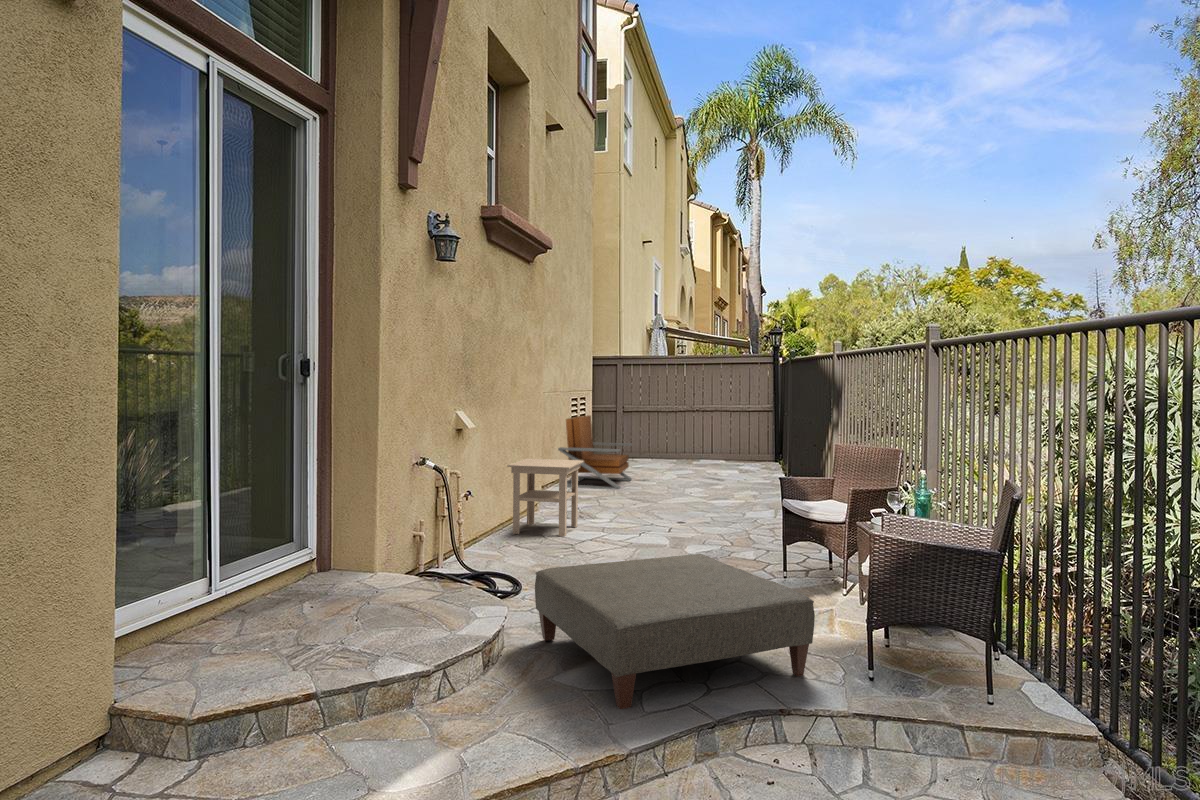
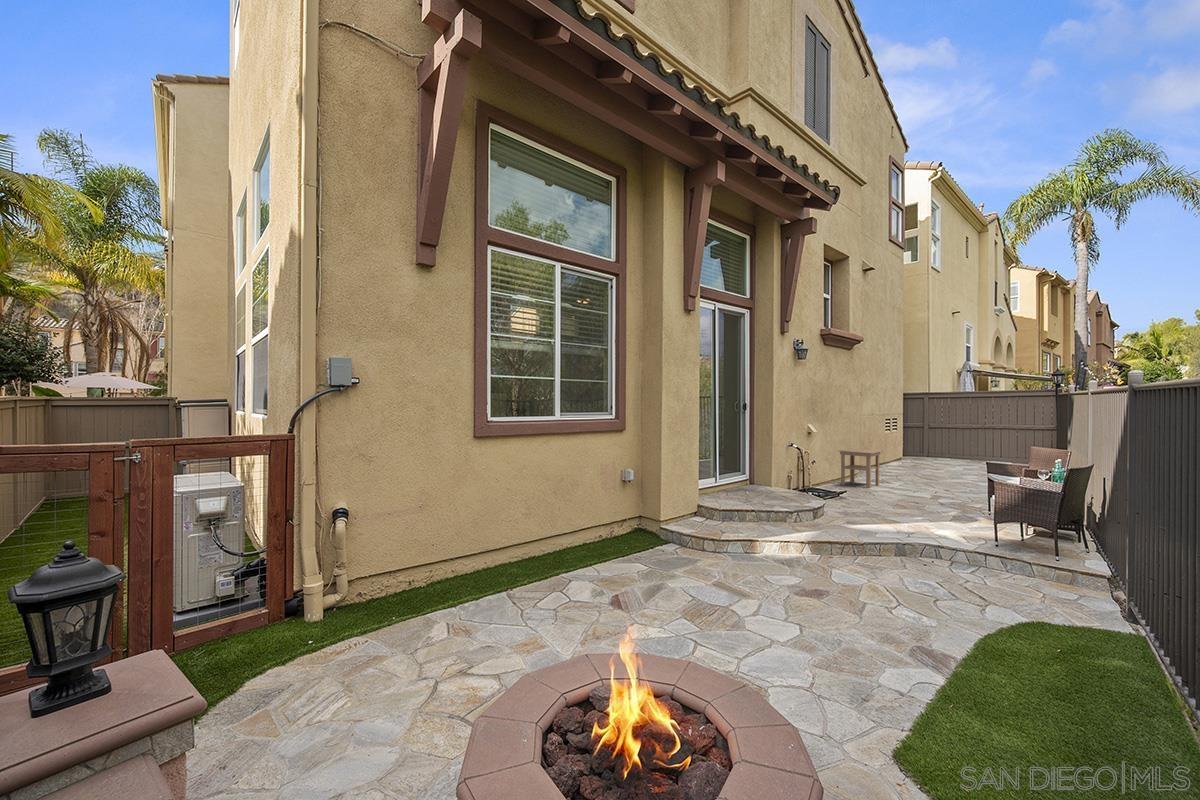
lounge chair: present [558,415,631,489] -> none [876,428,929,472]
ottoman: present [535,554,815,709] -> none [839,488,967,541]

